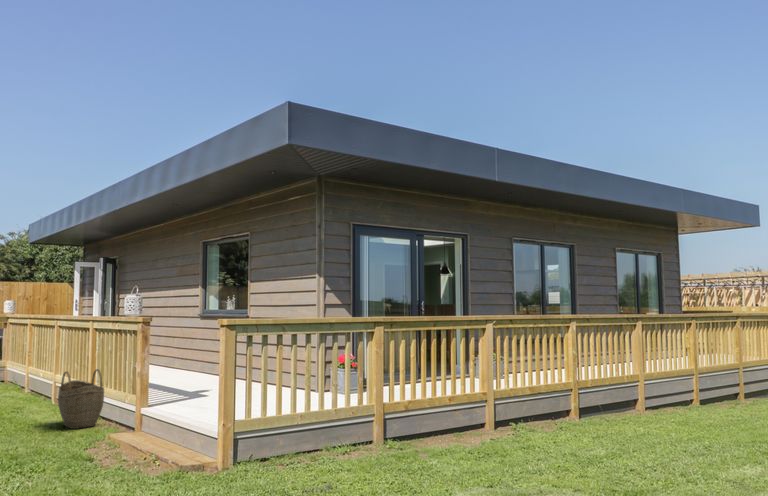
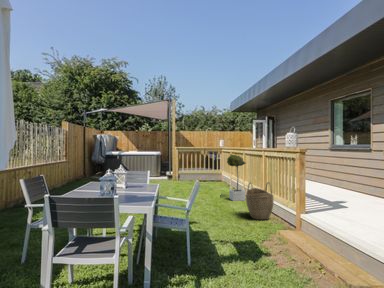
potted tree: none [22,328,60,409] -> present [227,154,246,201]

